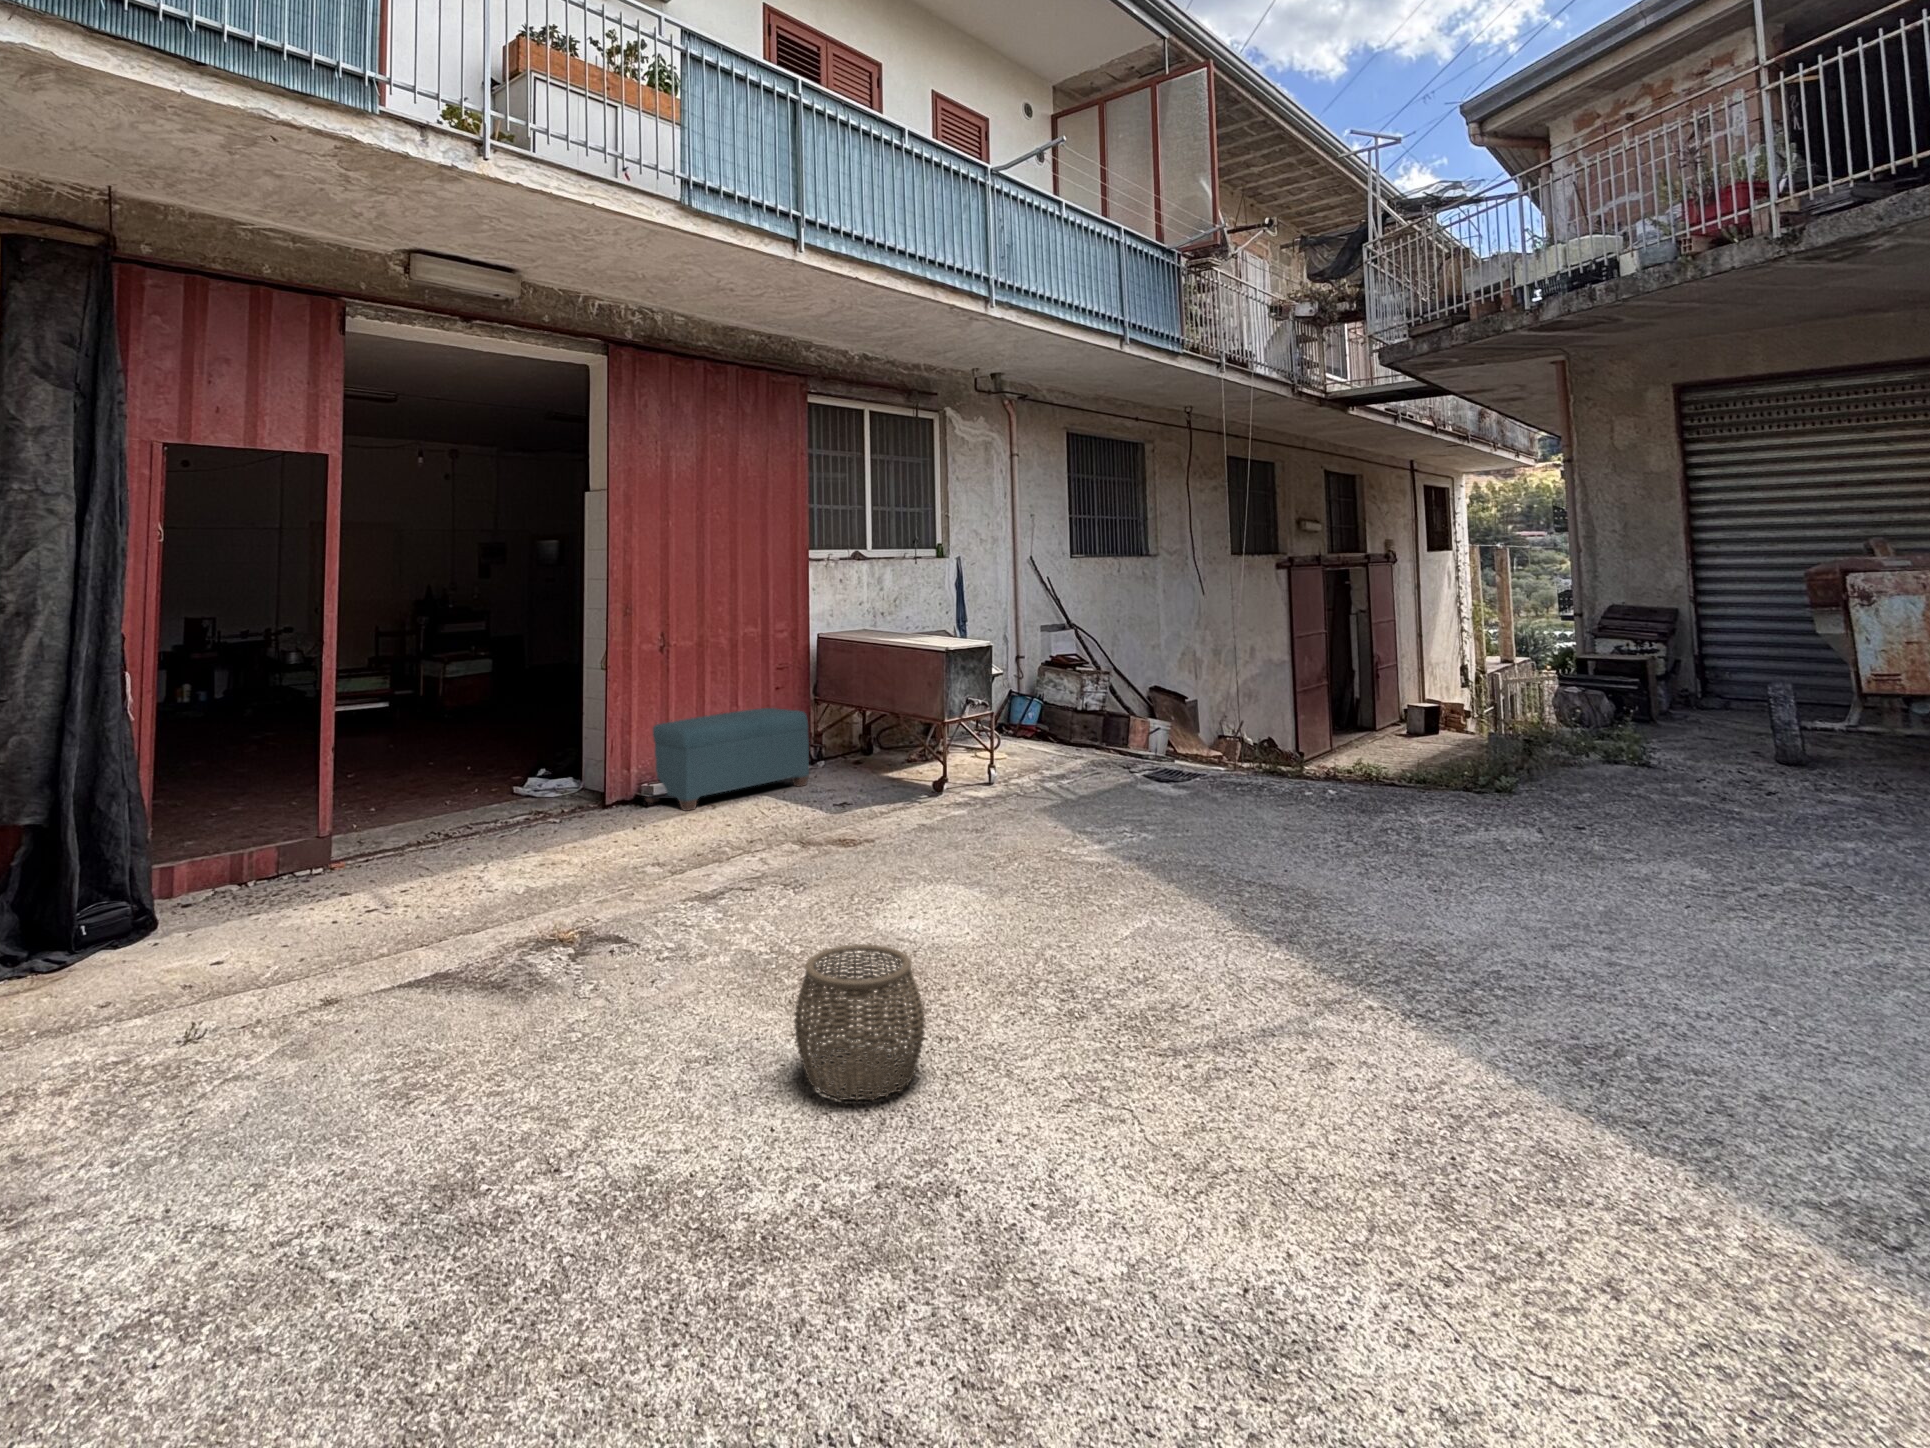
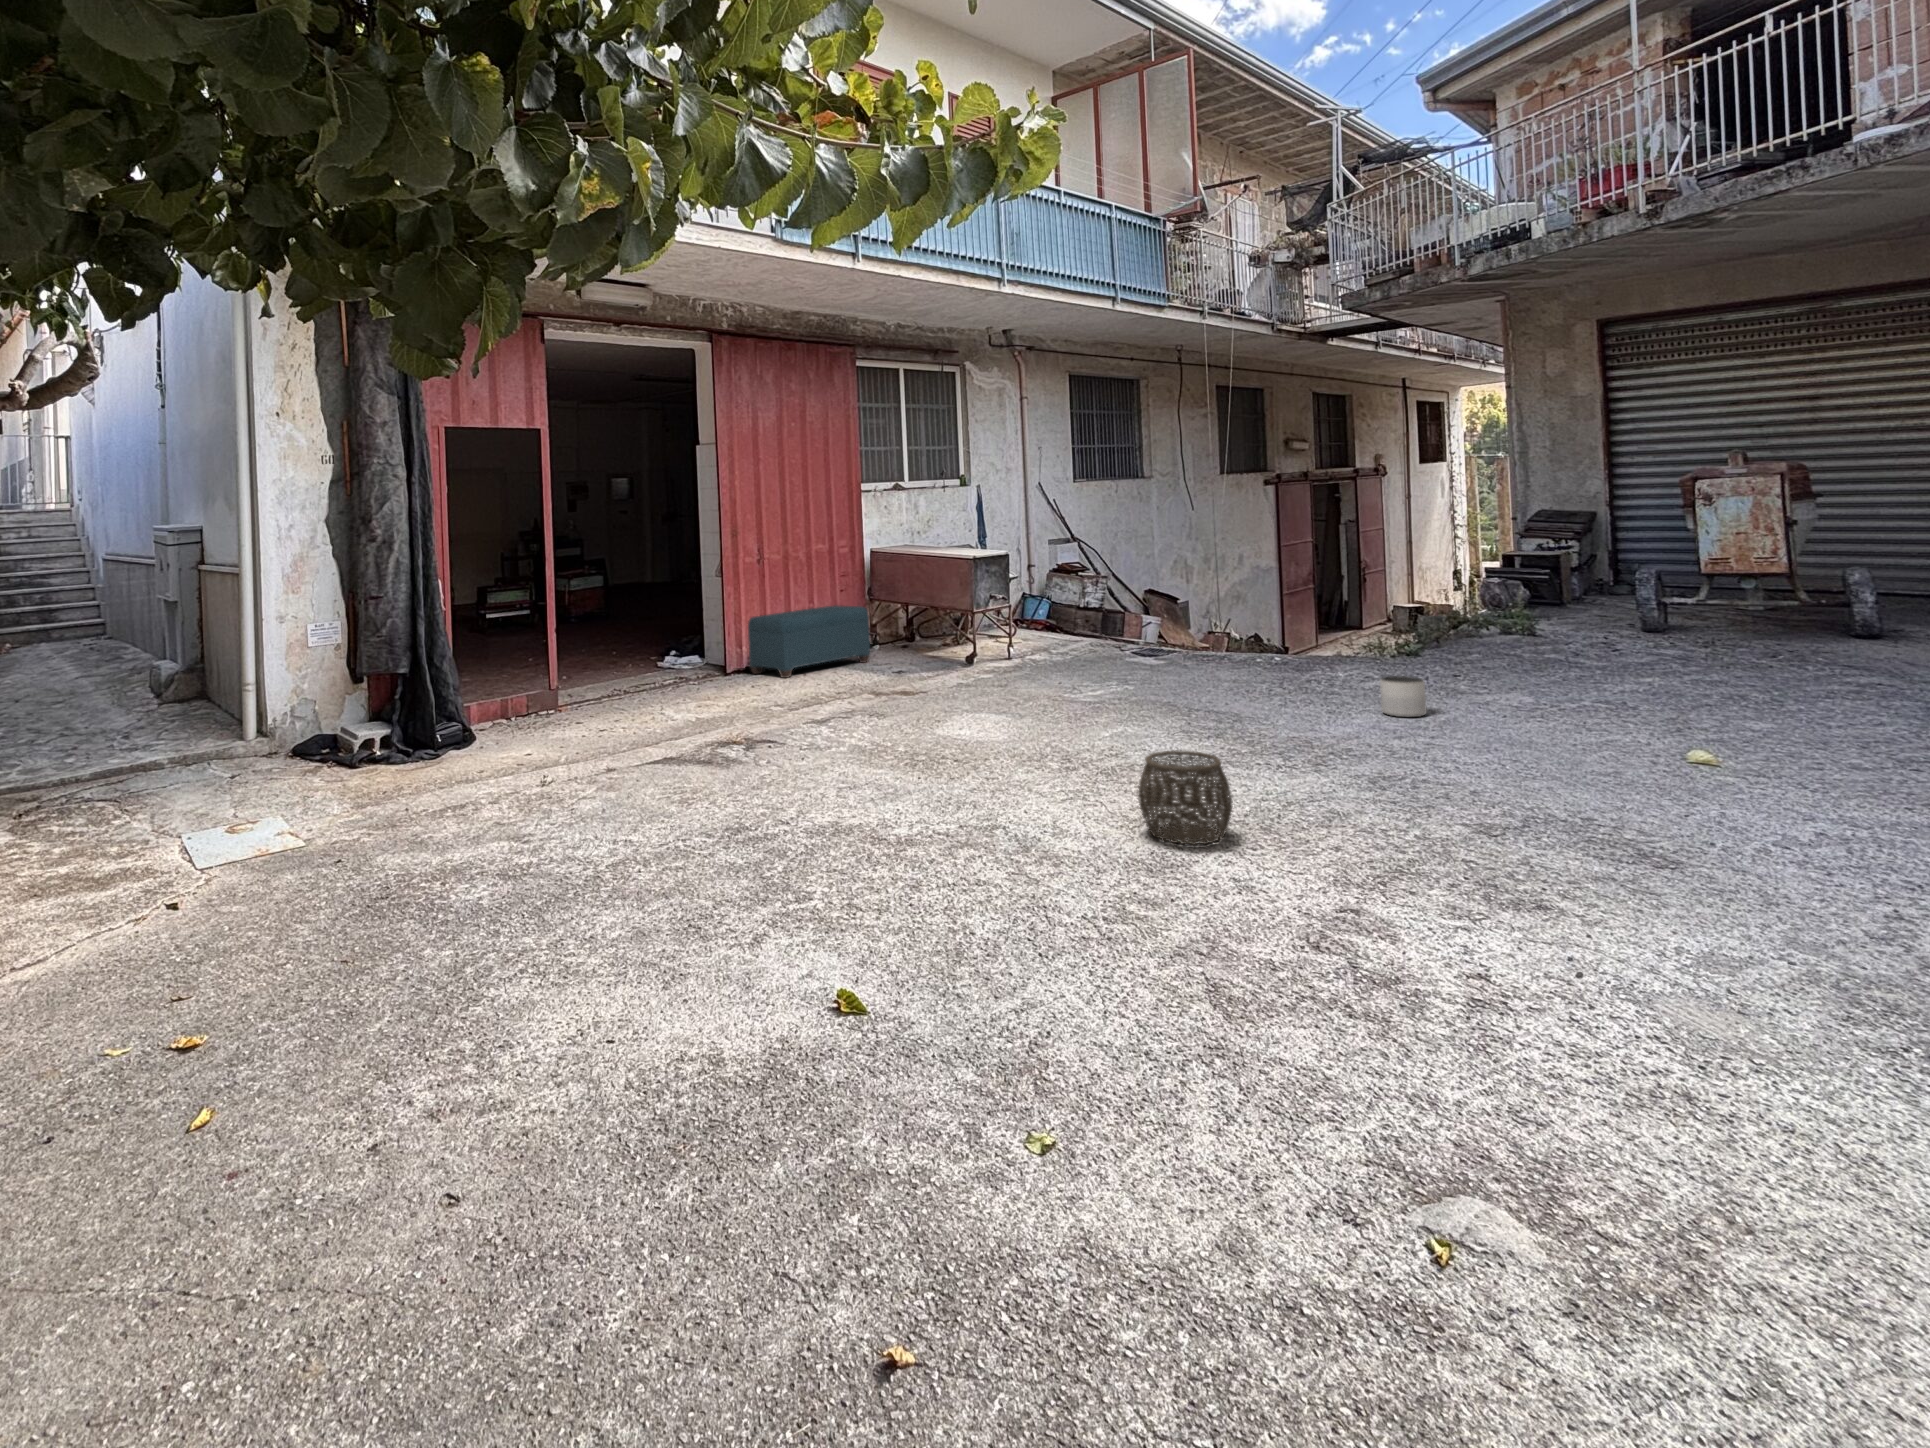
planter: none [1522,842,1593,909] -> present [1380,676,1427,717]
woven basket: present [794,944,925,1101] -> present [1138,751,1233,845]

